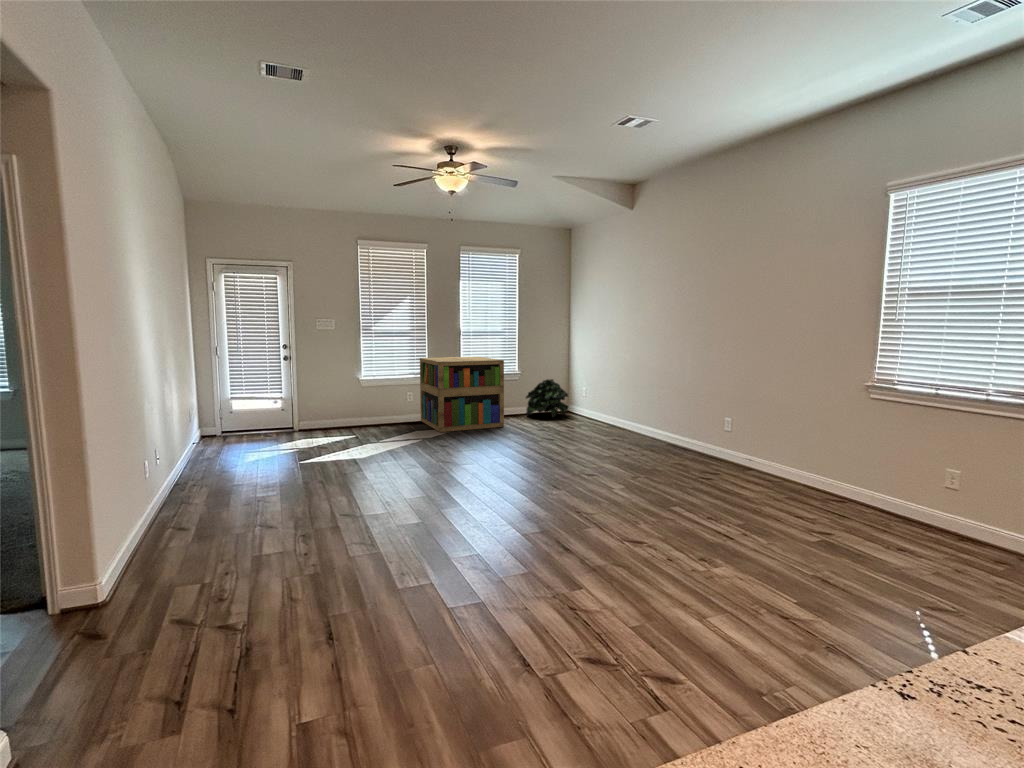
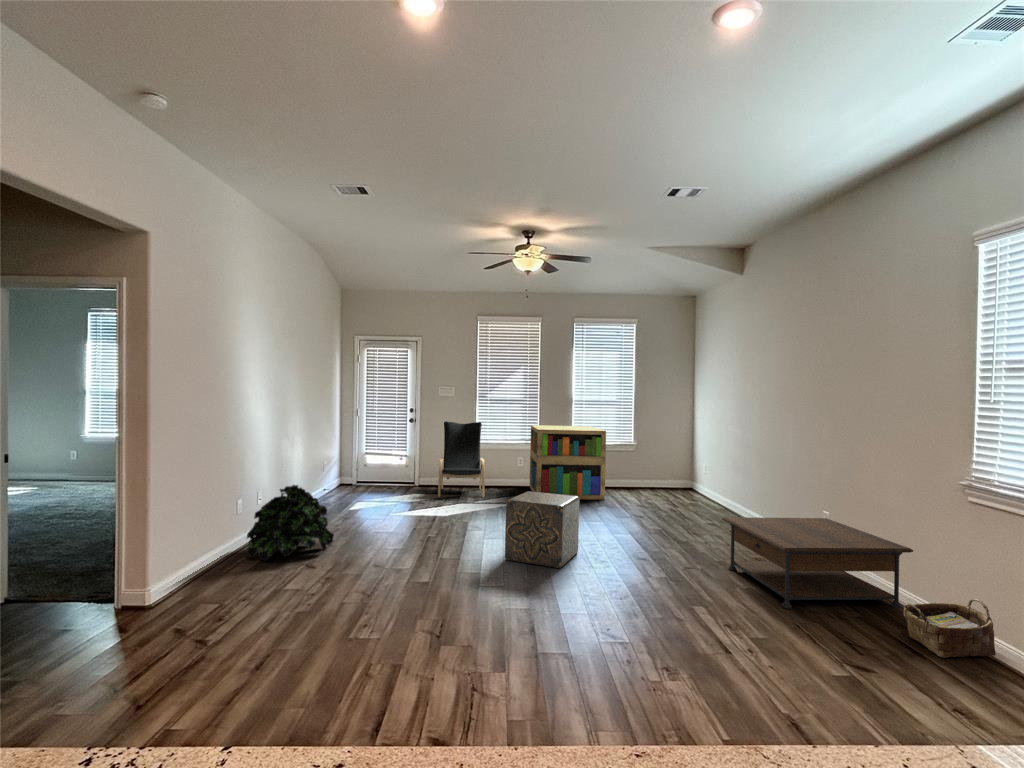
lounge chair: none [327,357,386,440] -> present [438,421,485,497]
potted plant: present [526,379,568,418] -> present [247,485,334,561]
coffee table: none [659,424,817,502] -> present [722,517,913,609]
ottoman: none [470,425,532,497] -> present [505,491,579,568]
woven basket: none [830,474,894,522] -> present [904,598,996,658]

